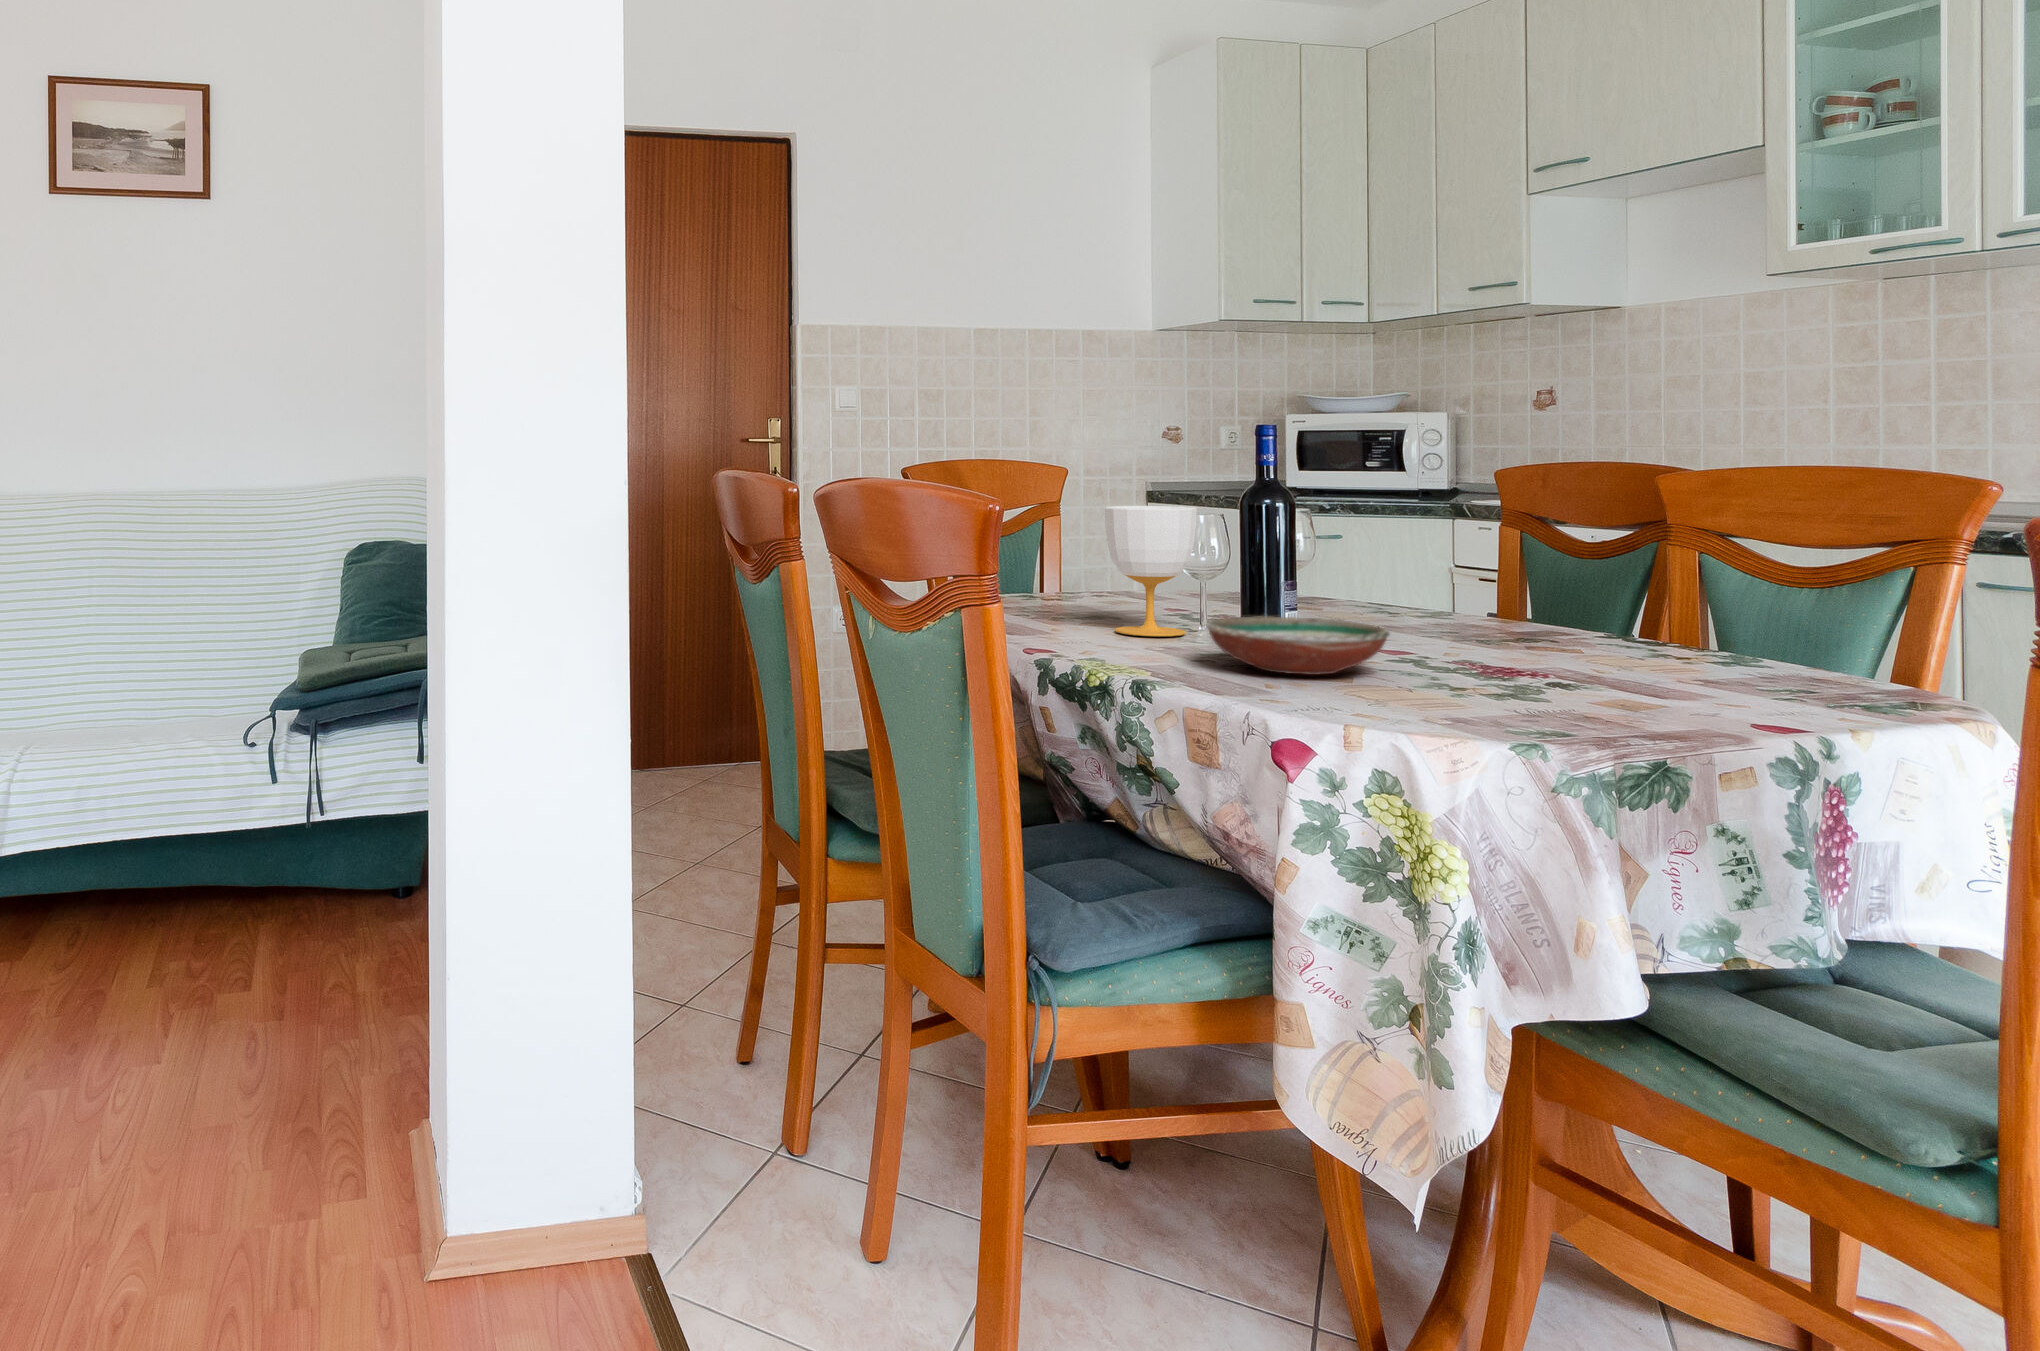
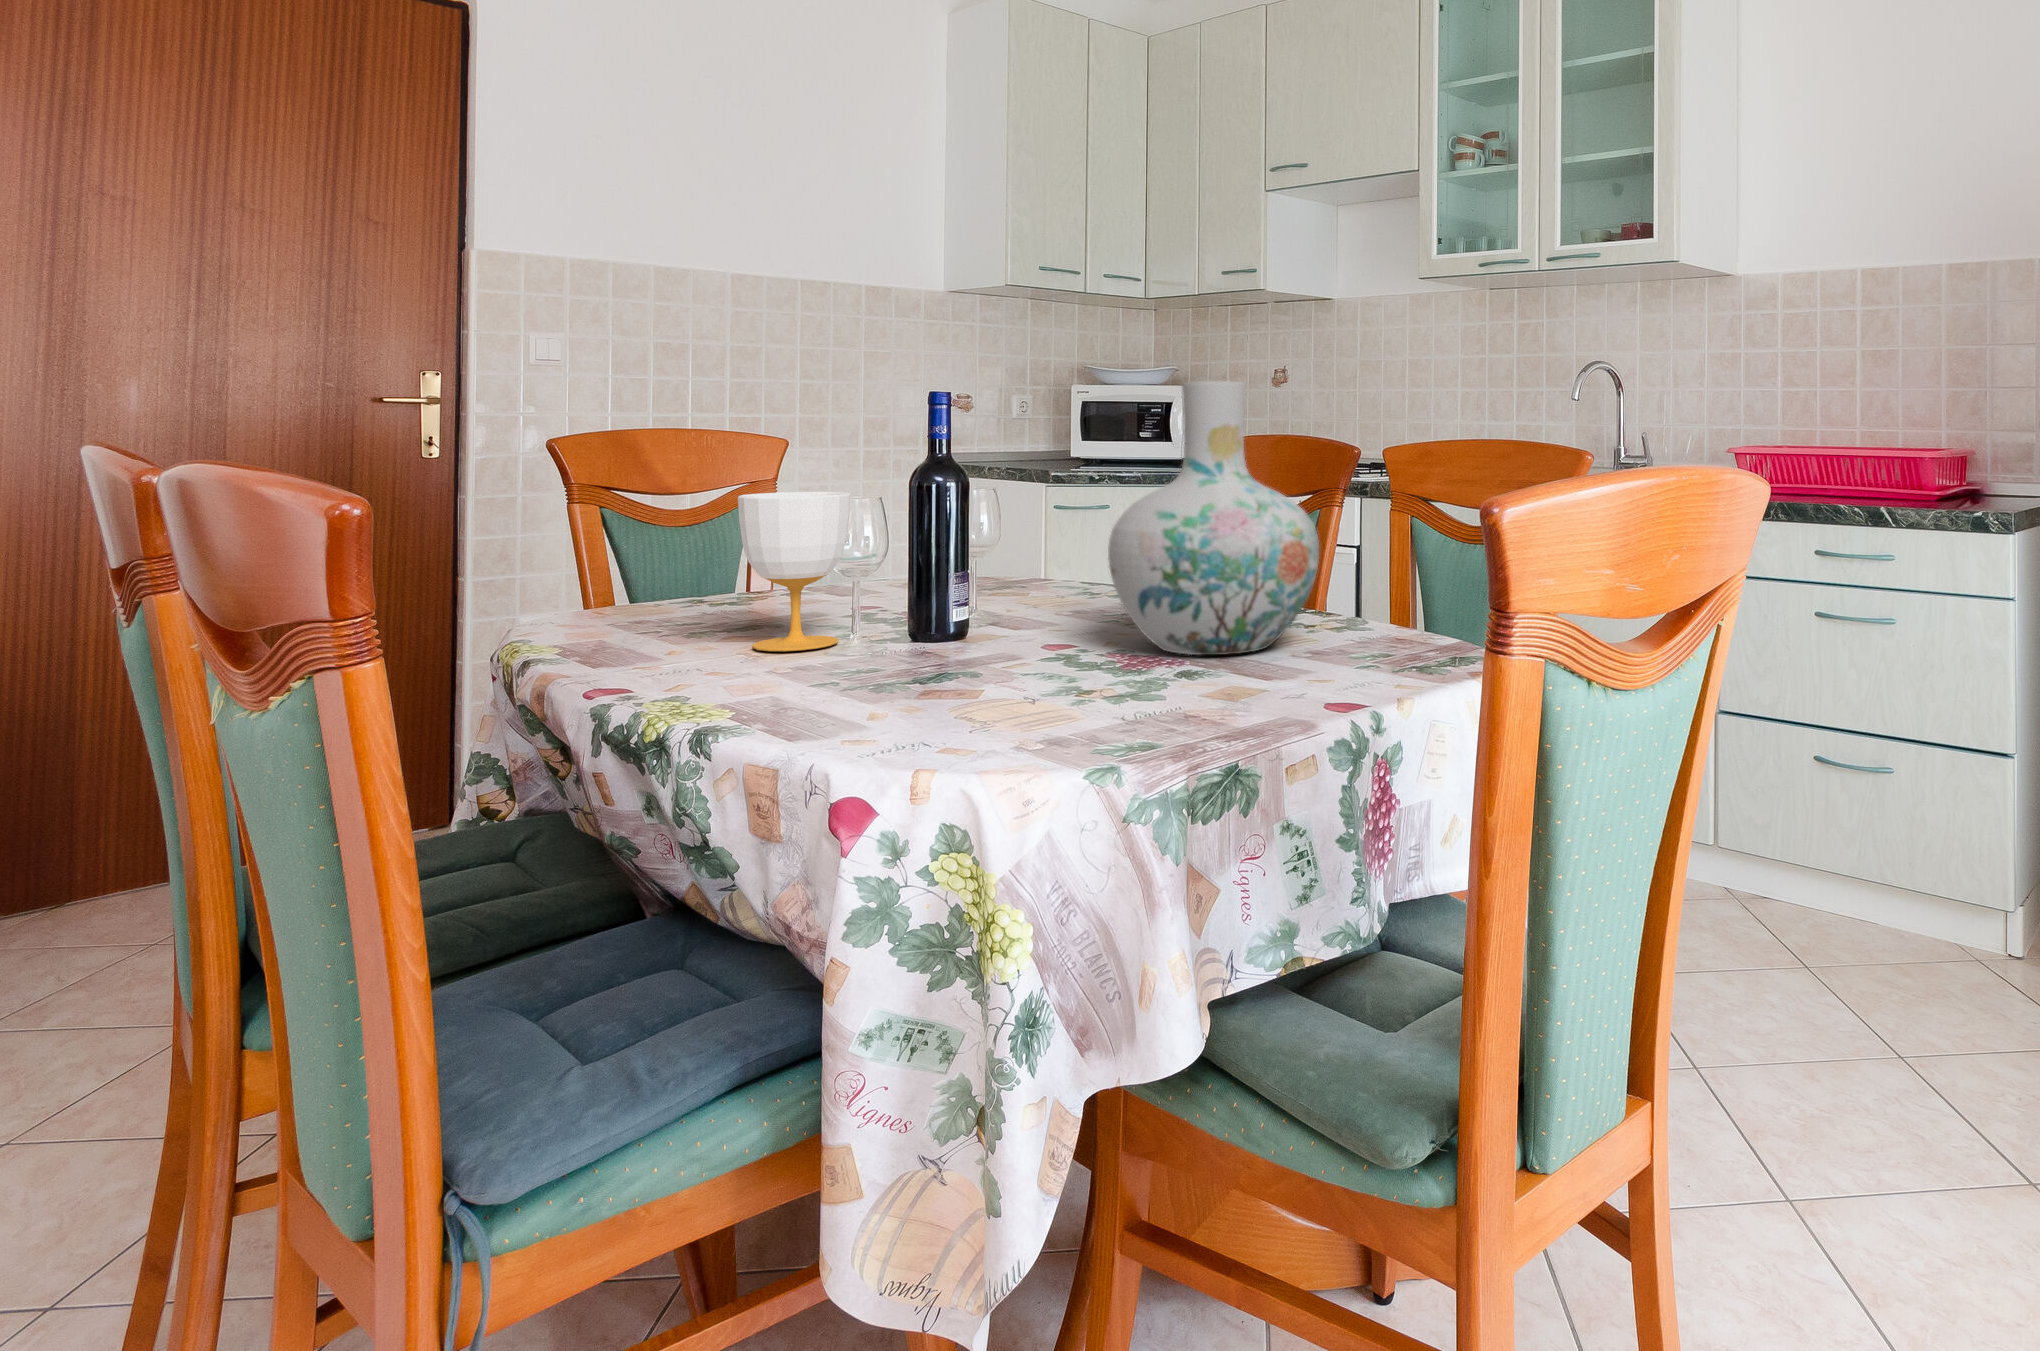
vase: none [1458,402,1714,672] -> present [1108,381,1319,655]
decorative bowl: present [1207,616,1390,675] -> none [816,620,1020,694]

